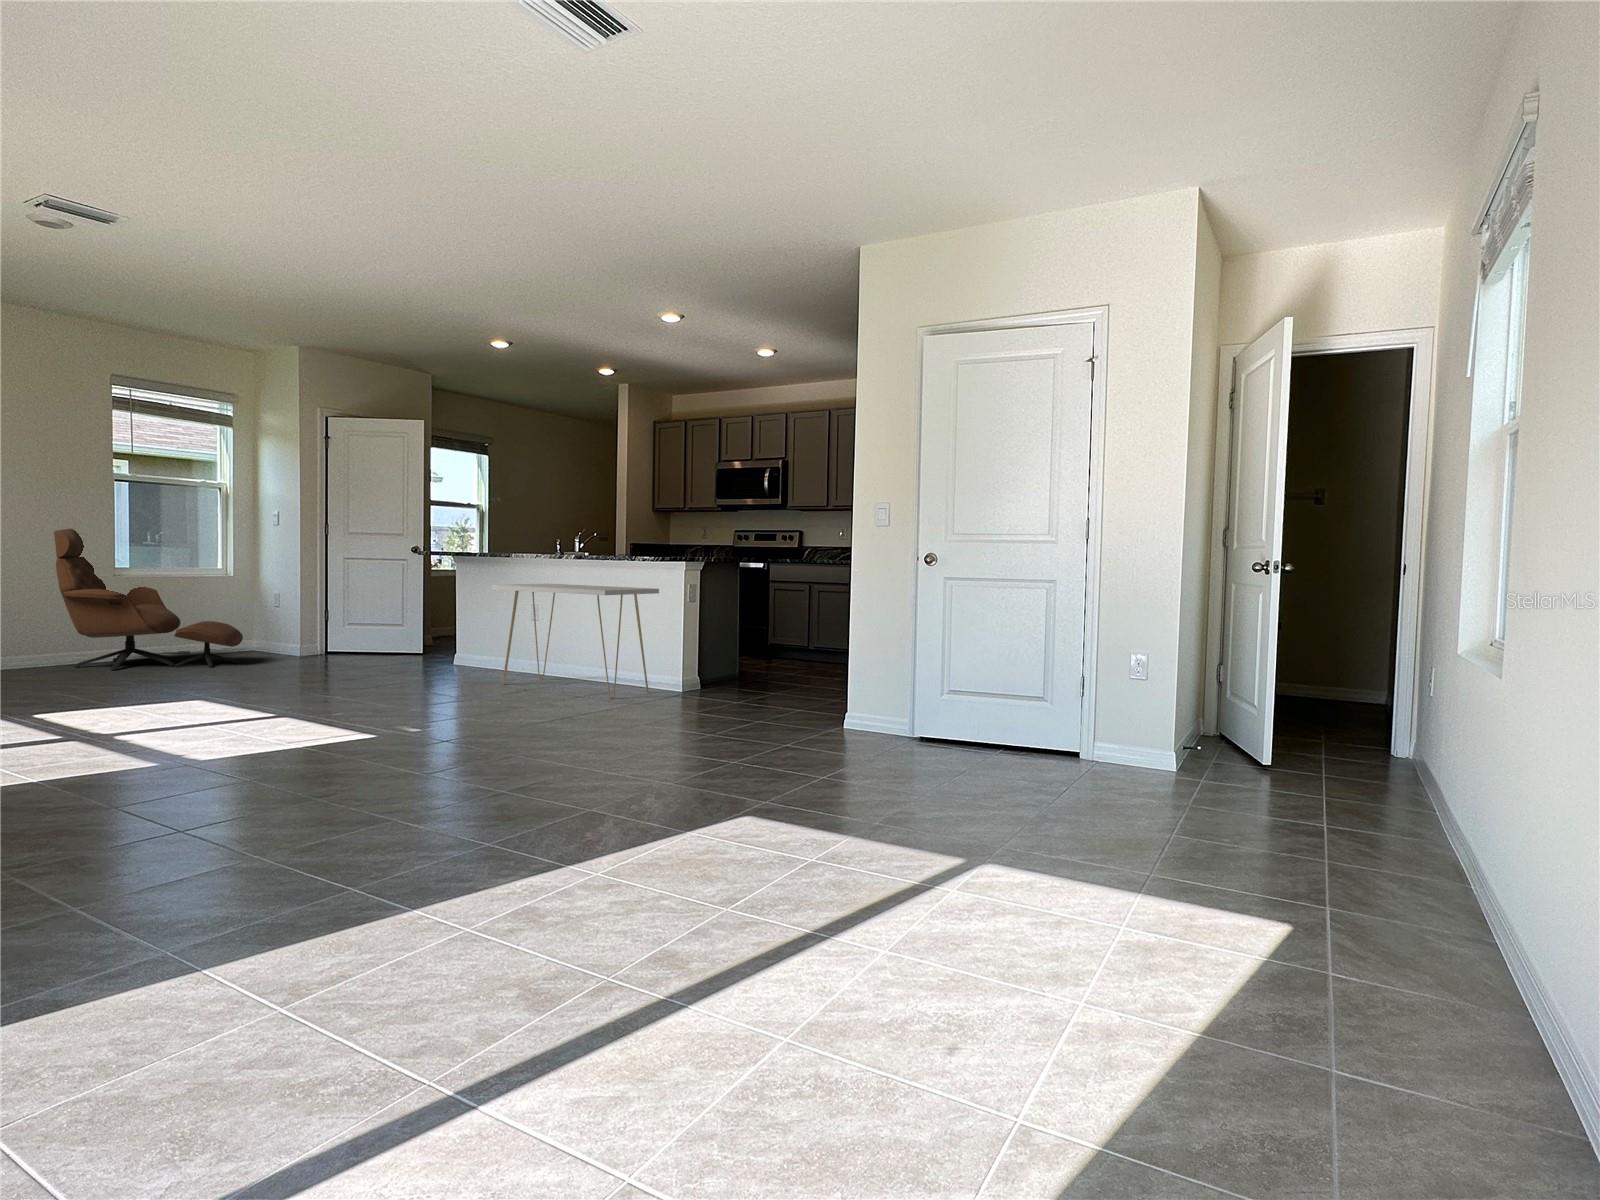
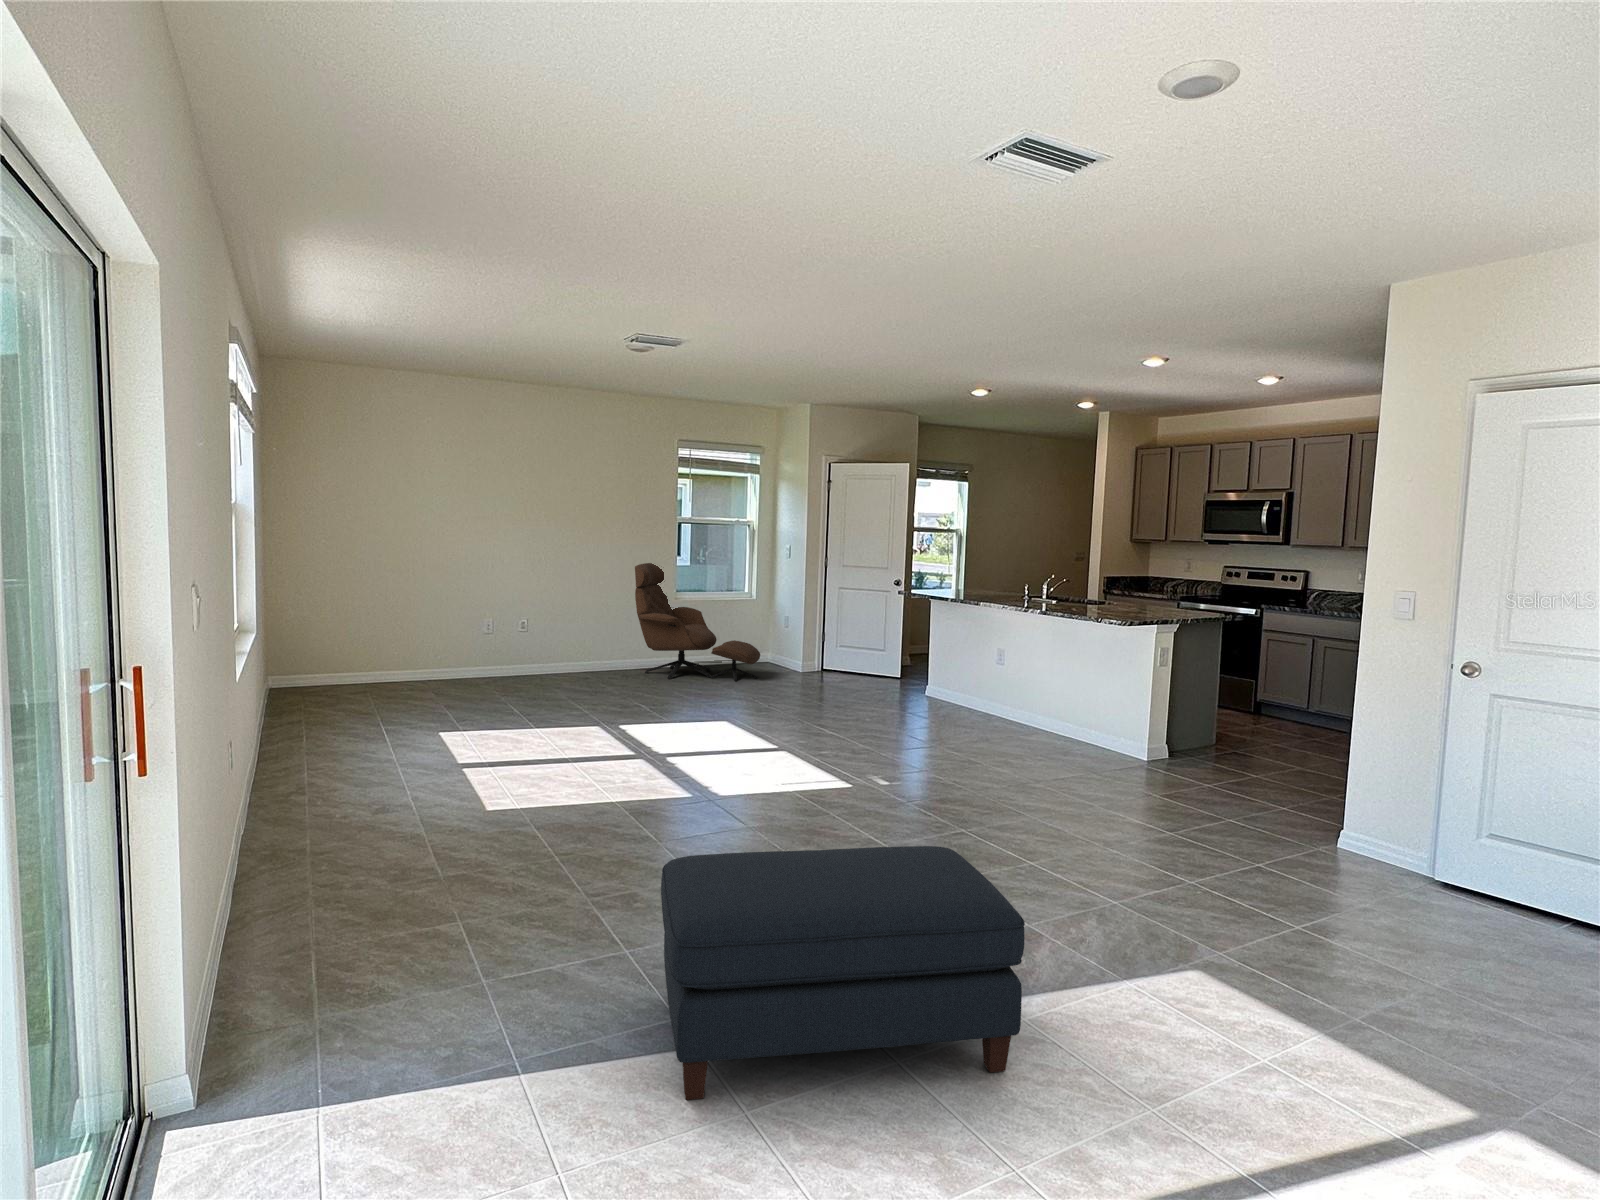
console table: present [492,584,659,699] -> none [963,631,1129,760]
ottoman: none [148,716,596,1003] -> present [661,846,1025,1100]

